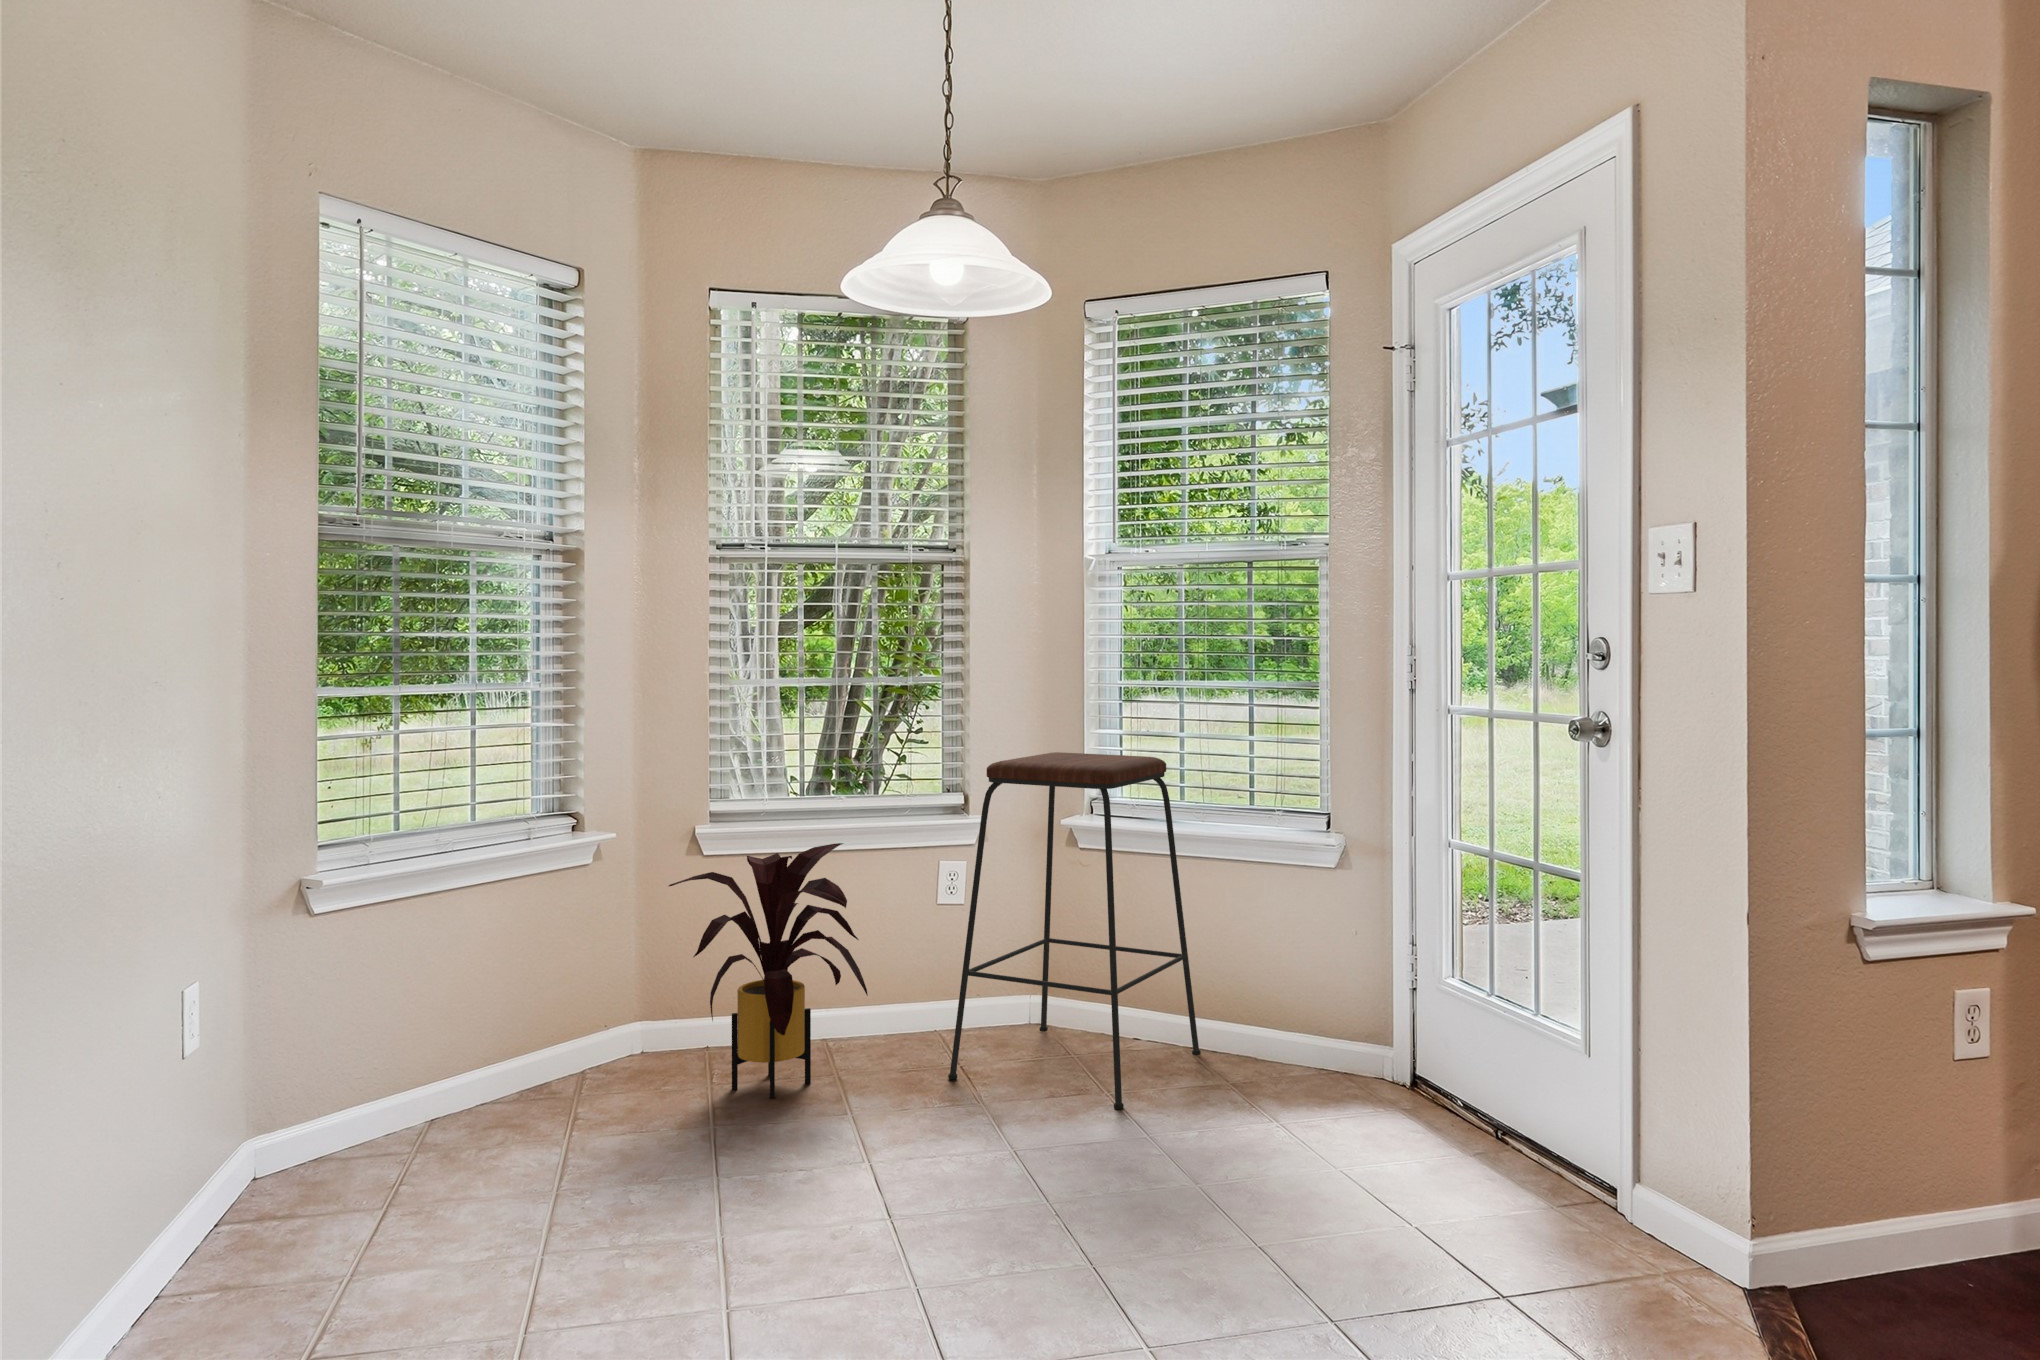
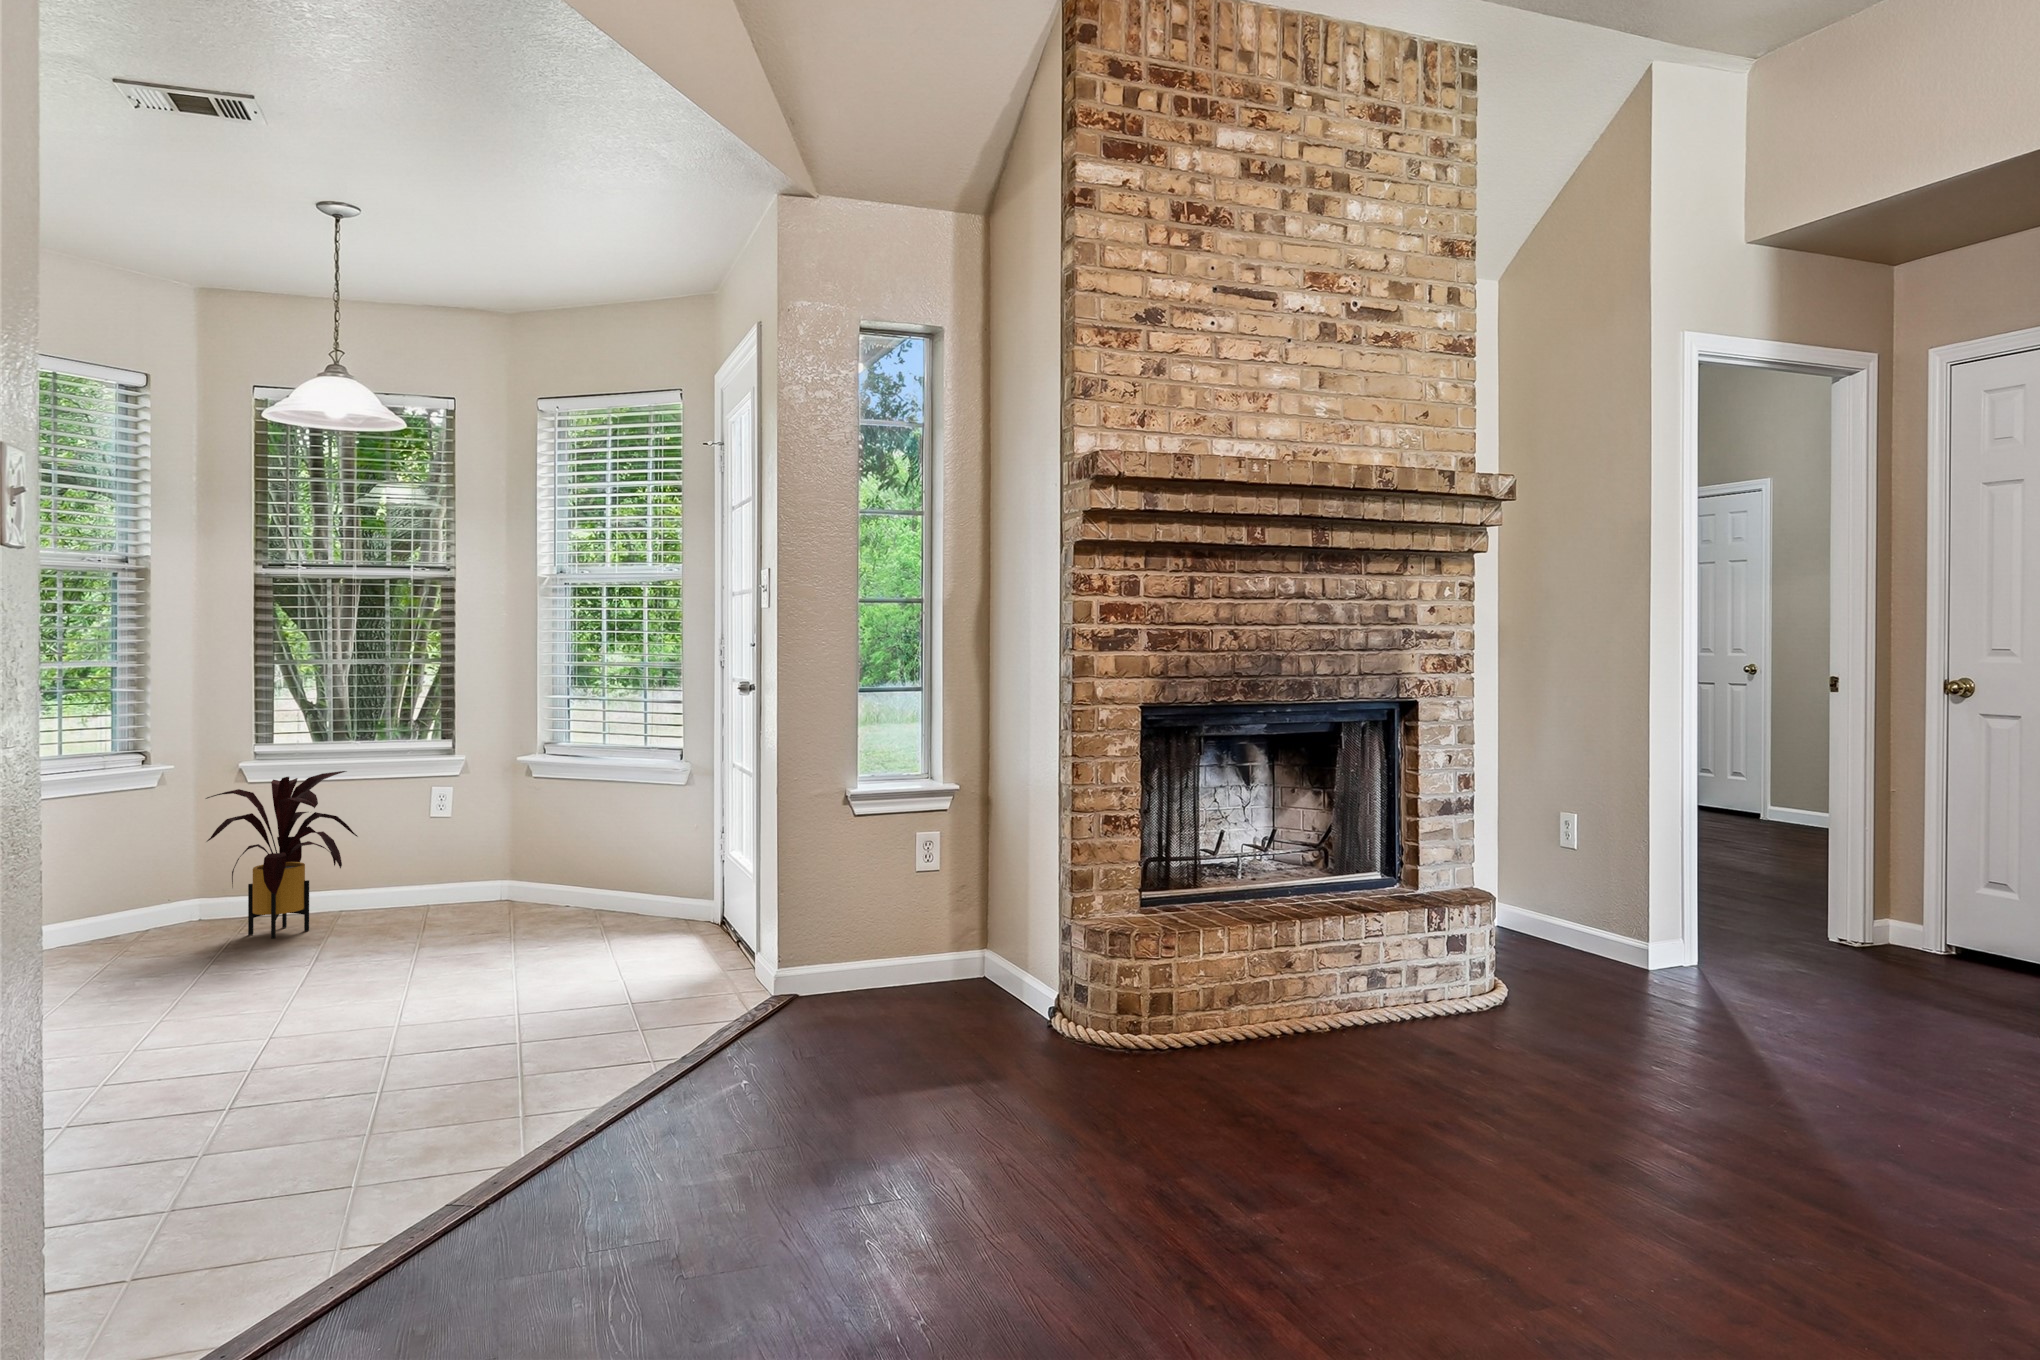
bar stool: present [948,752,1201,1109] -> none [409,710,603,938]

